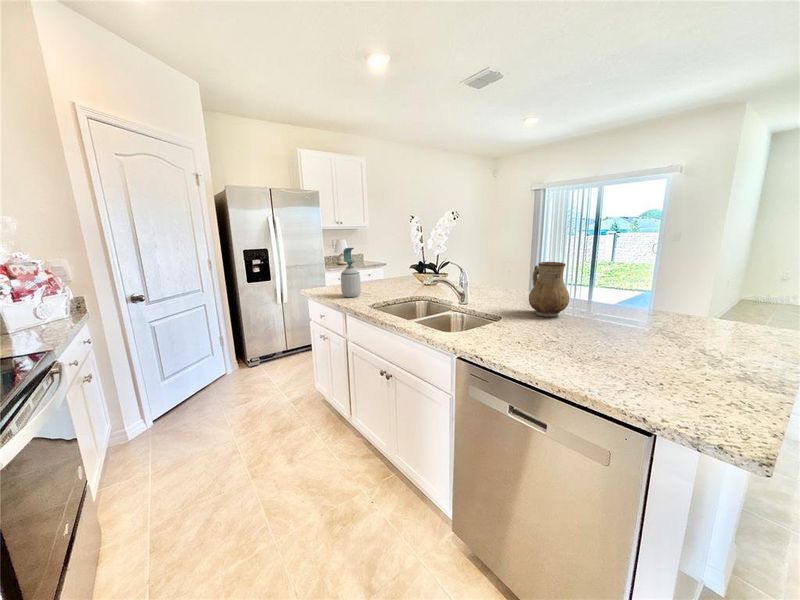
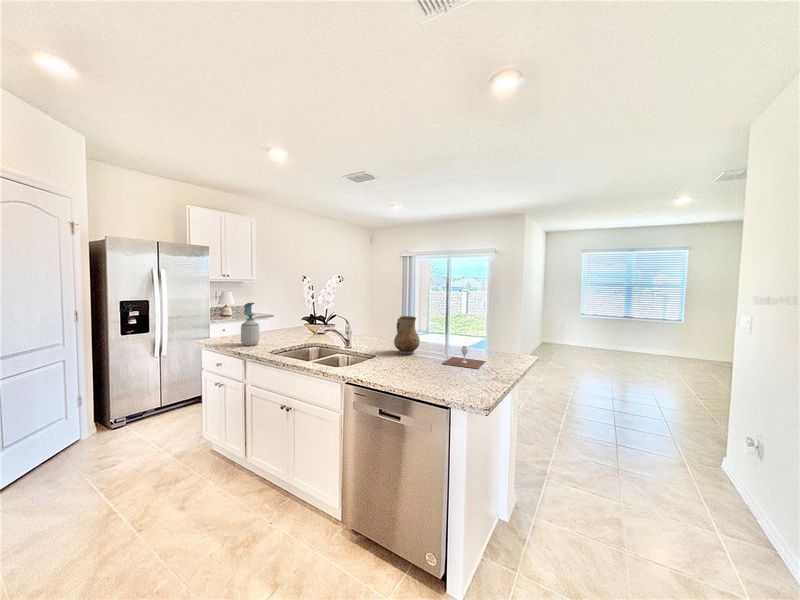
wine glass: none [612,310,697,352] -> present [442,346,485,369]

